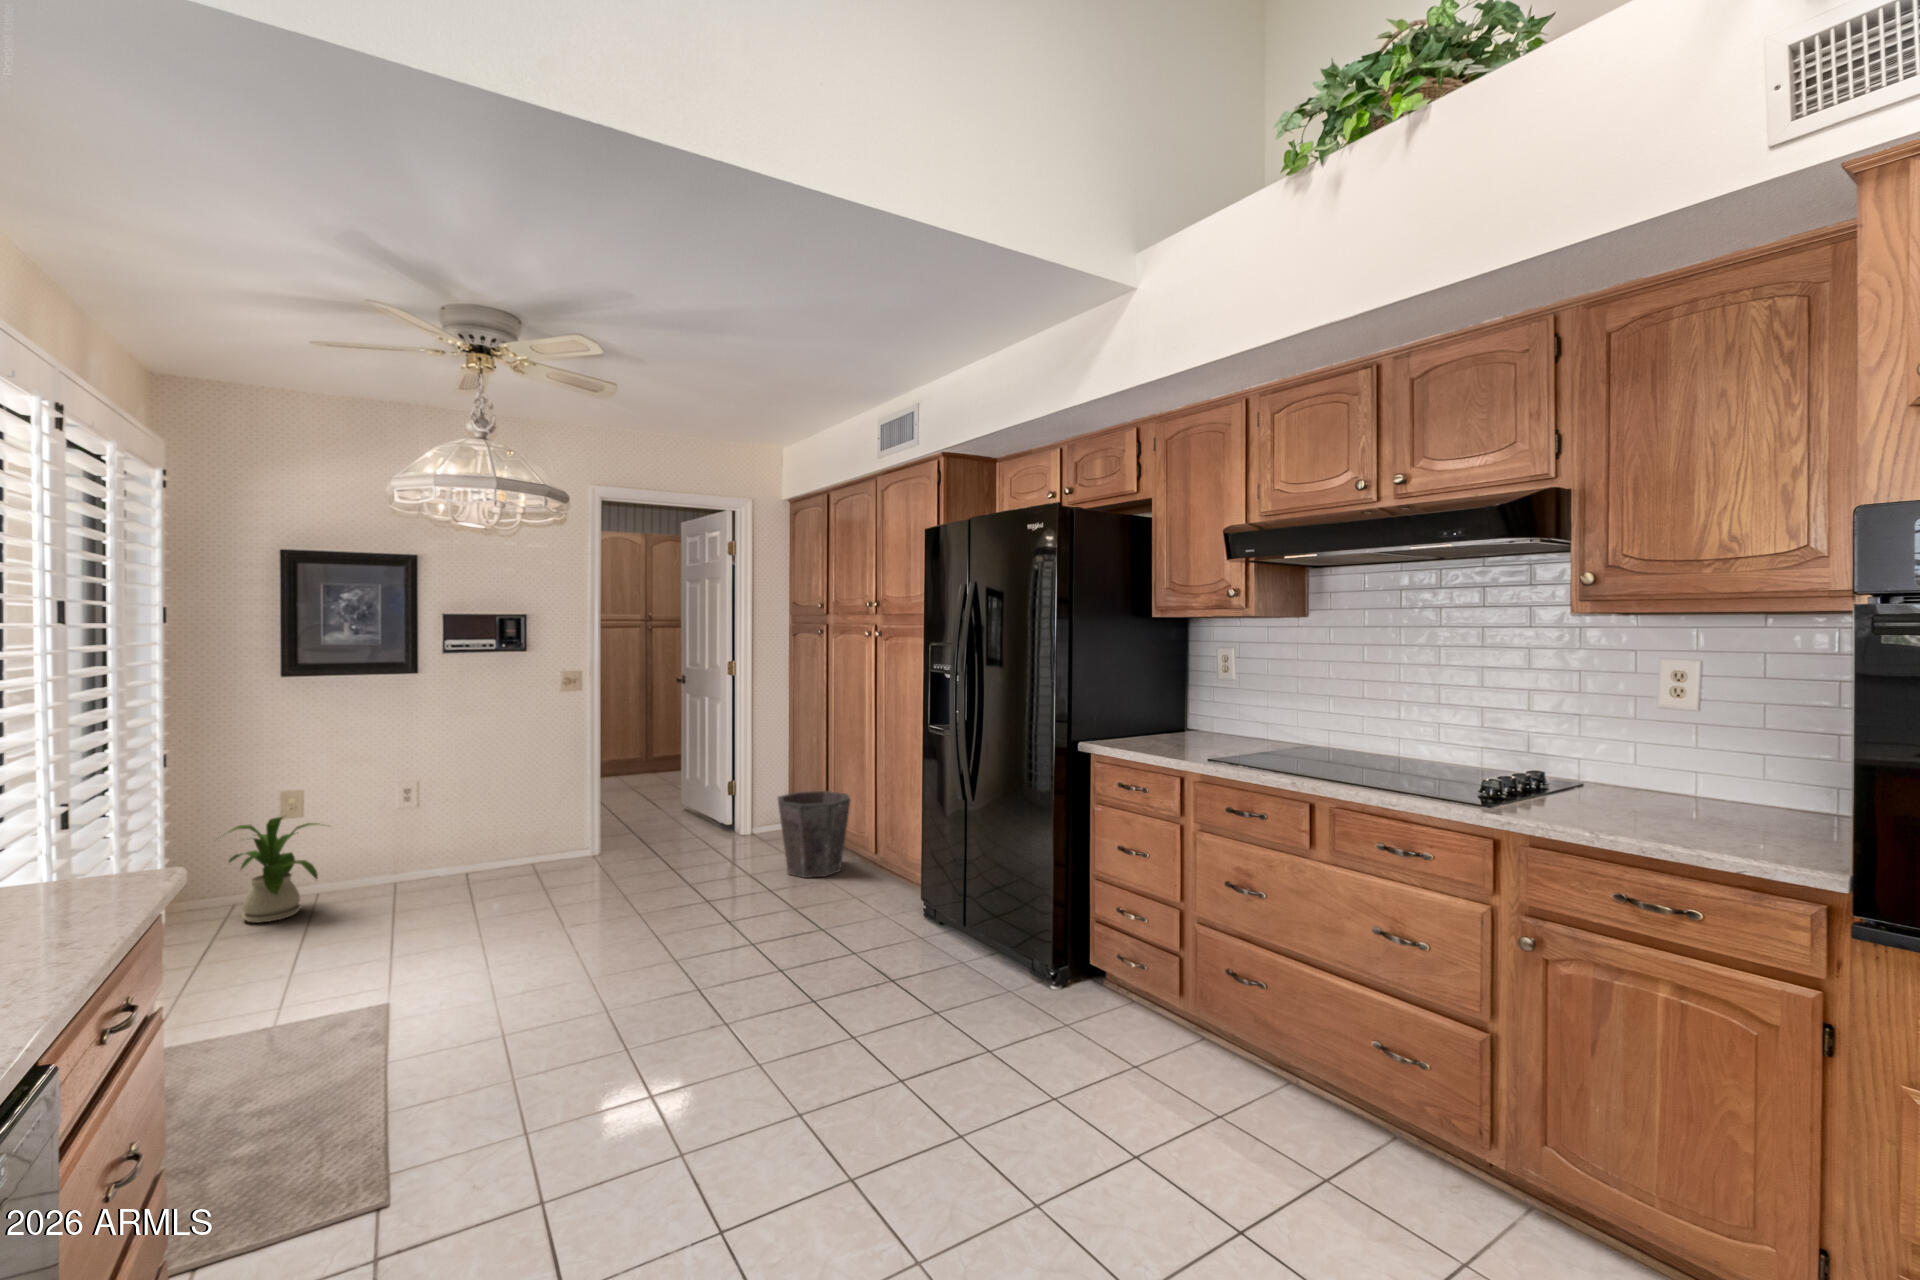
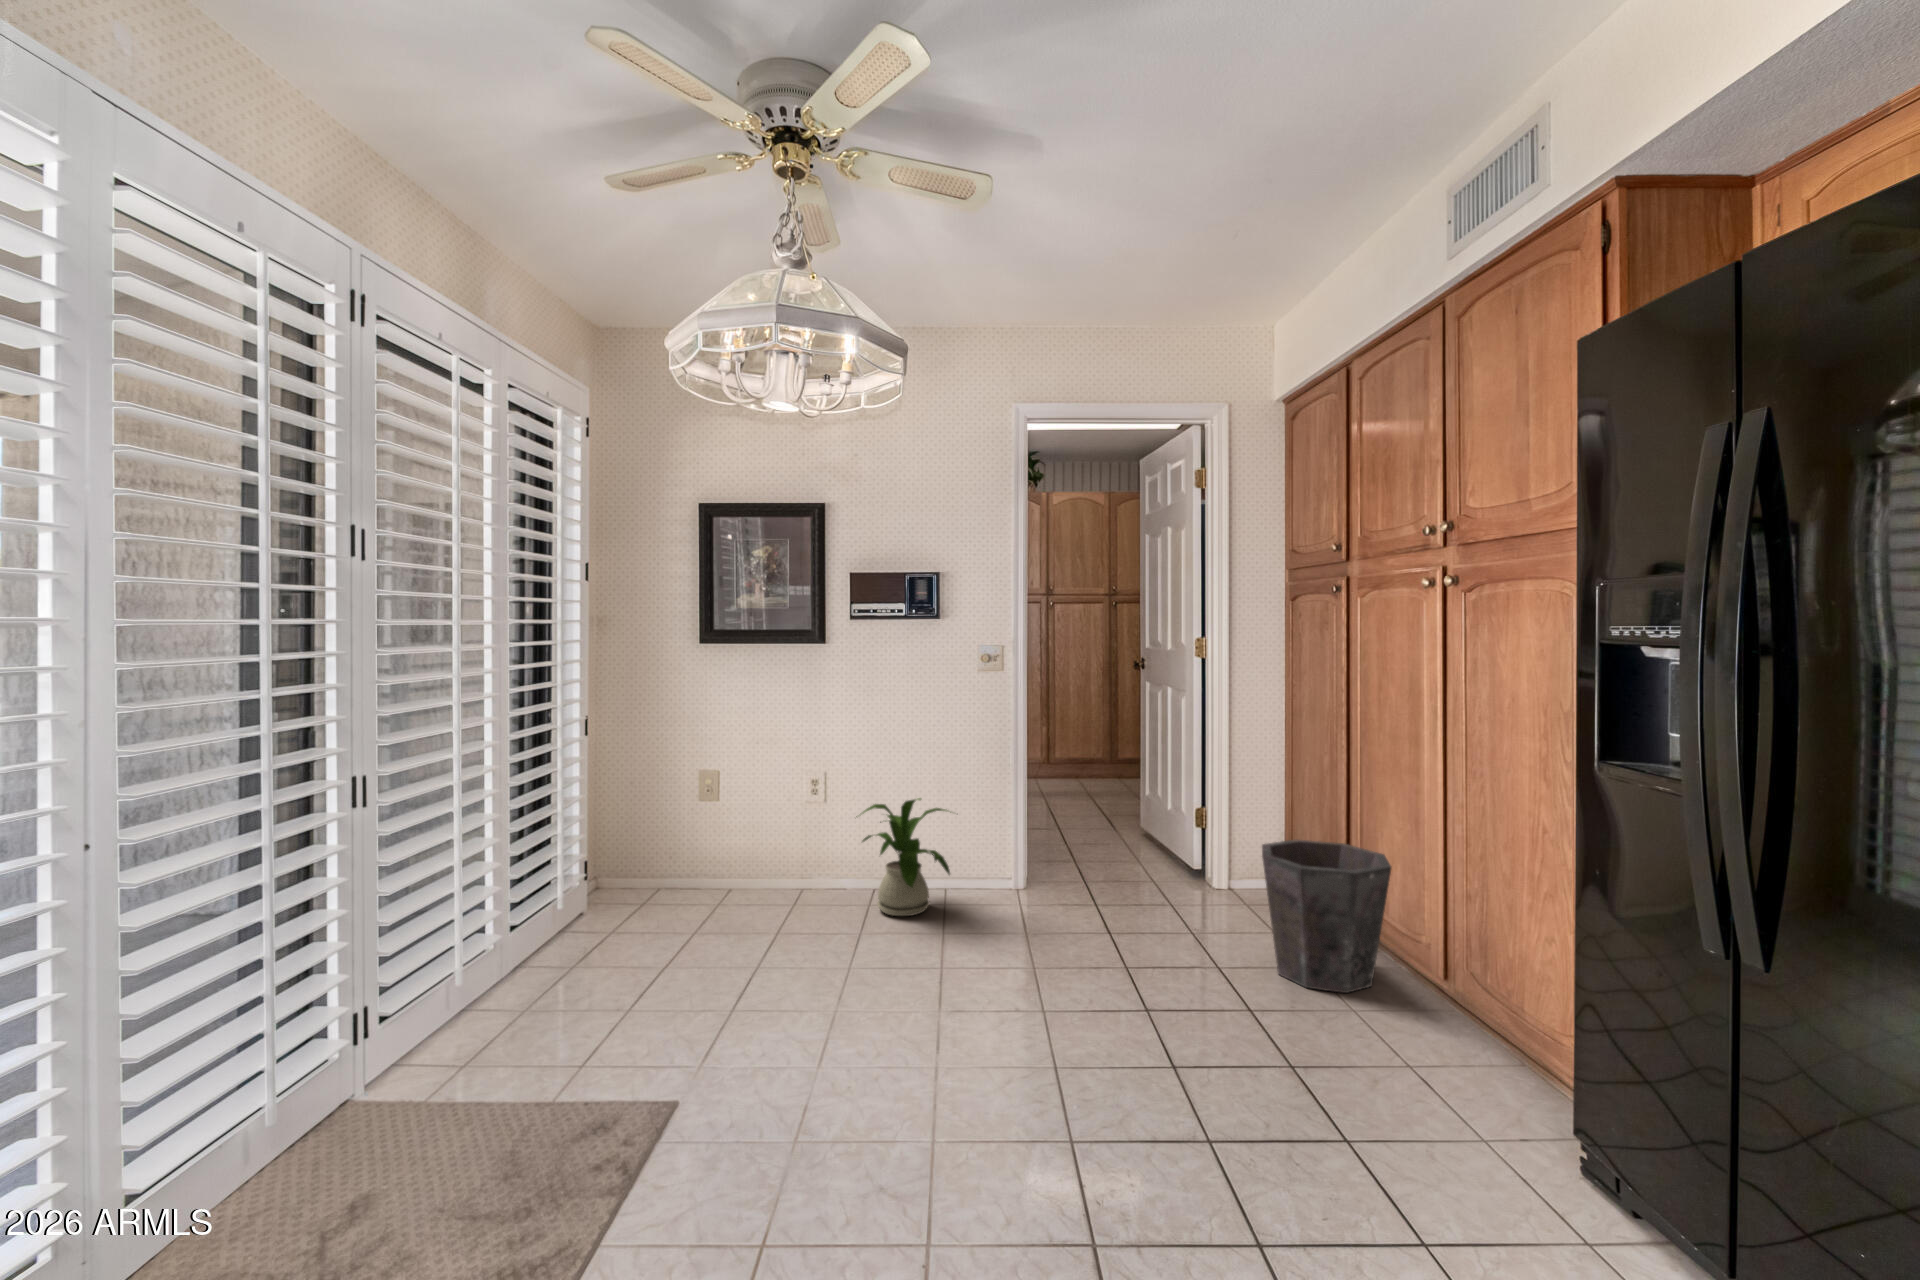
house plant: present [218,817,320,923] -> present [856,798,951,916]

